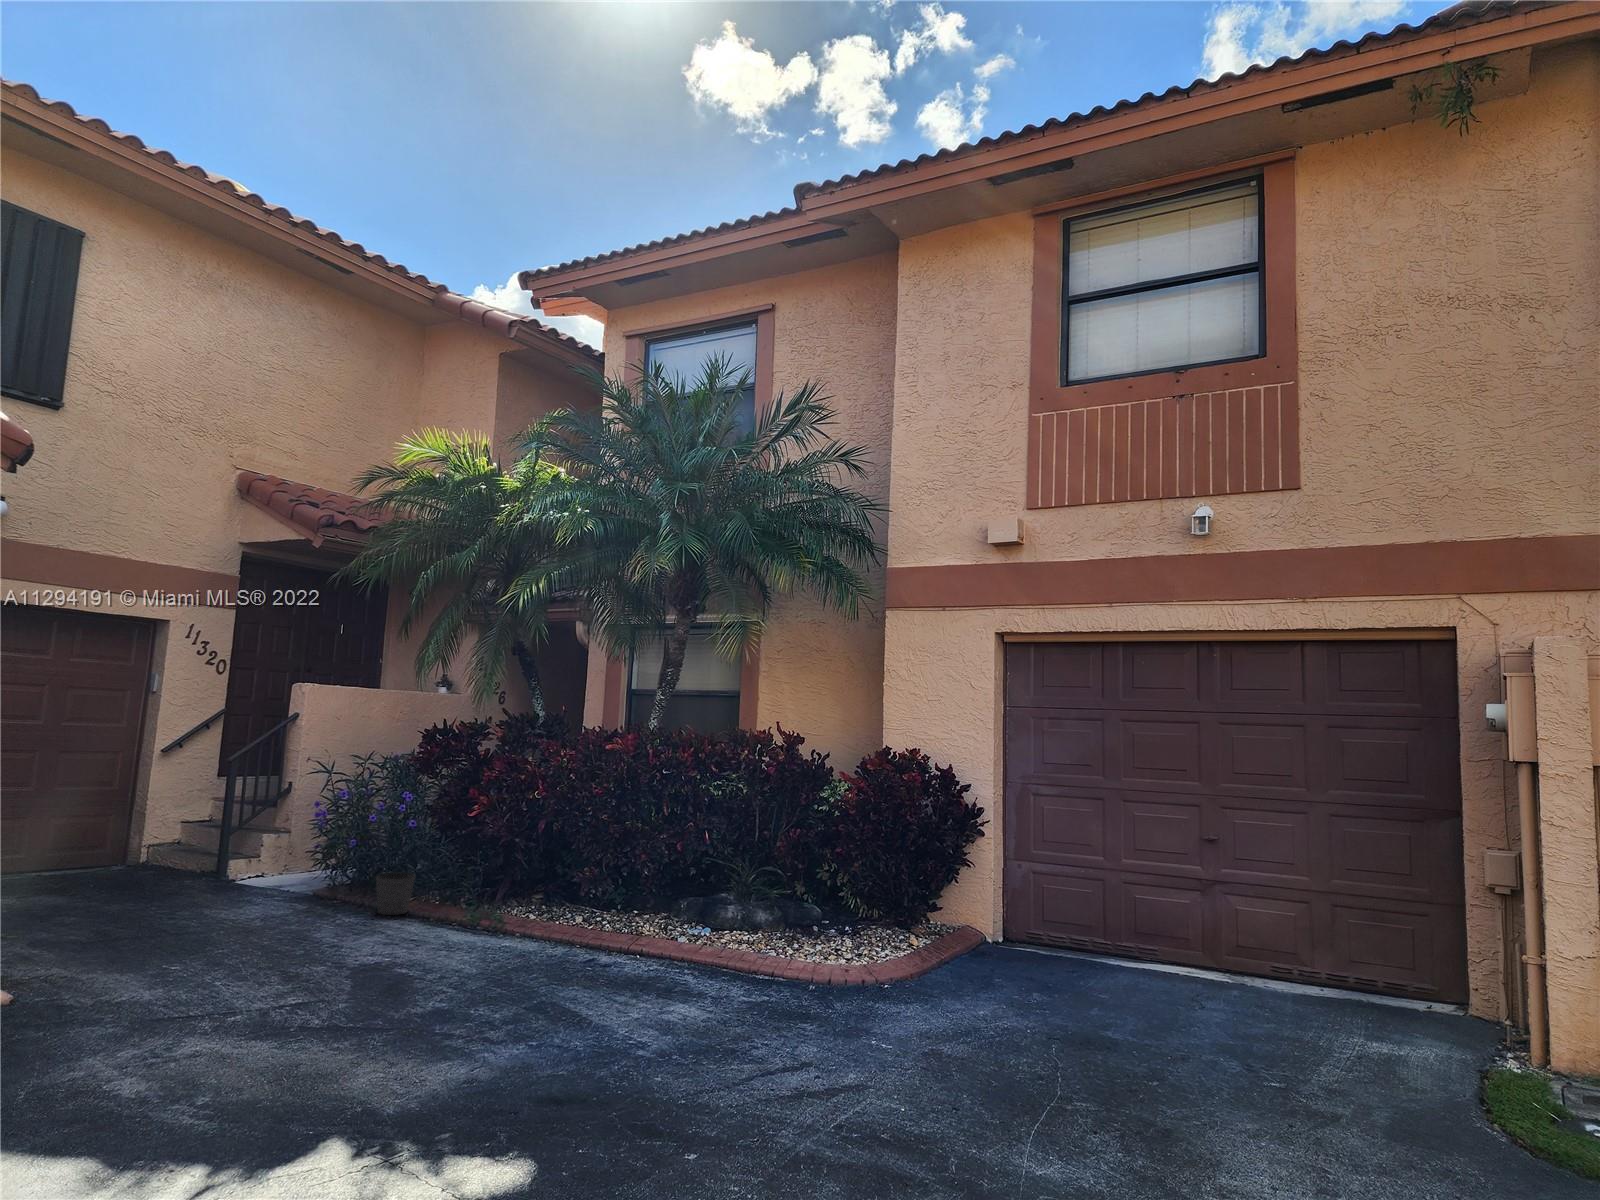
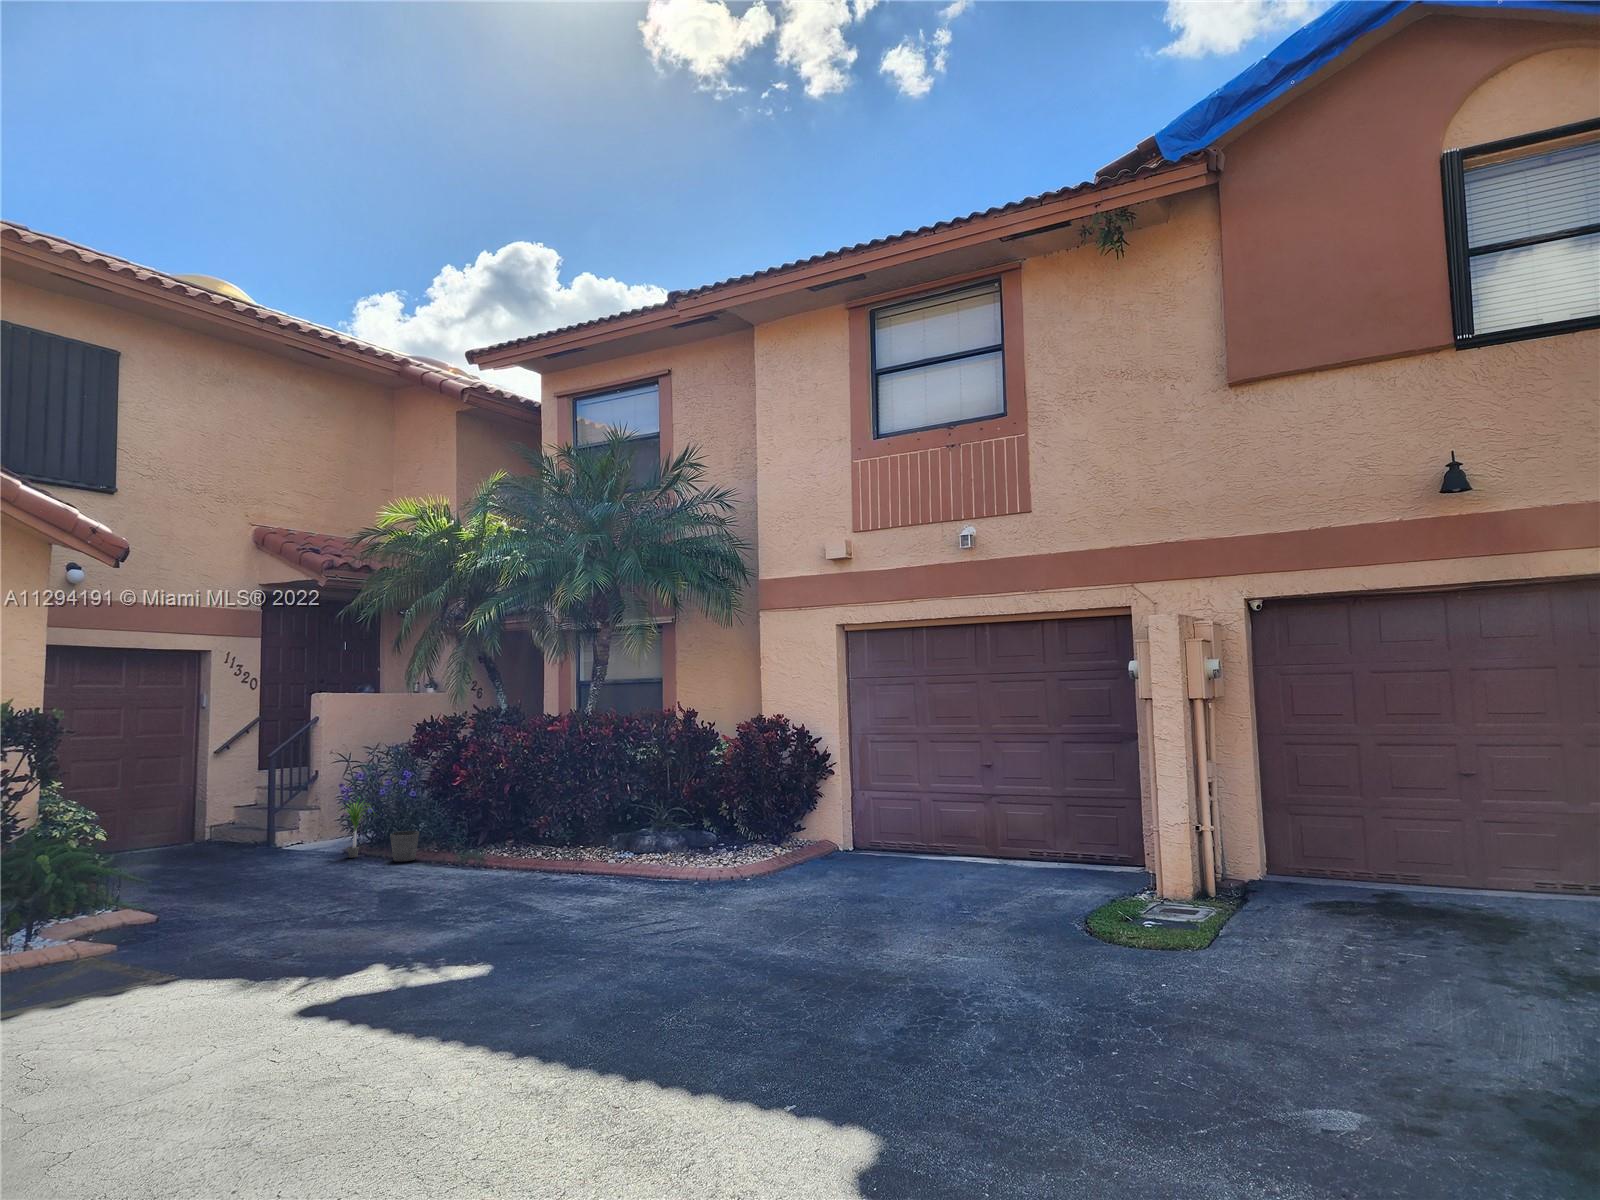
potted plant: none [301,816,361,903] -> present [345,799,365,858]

